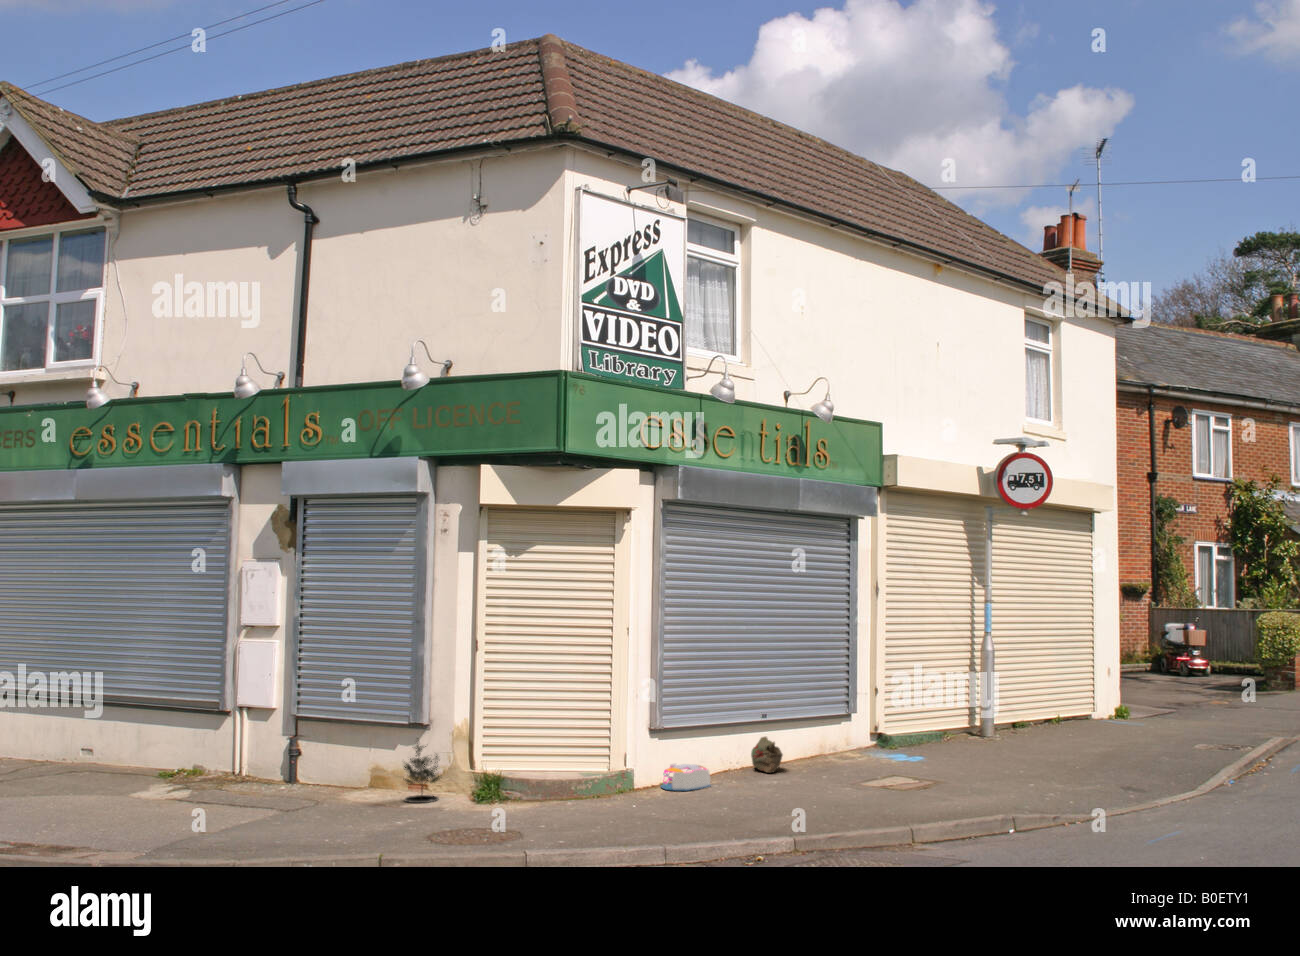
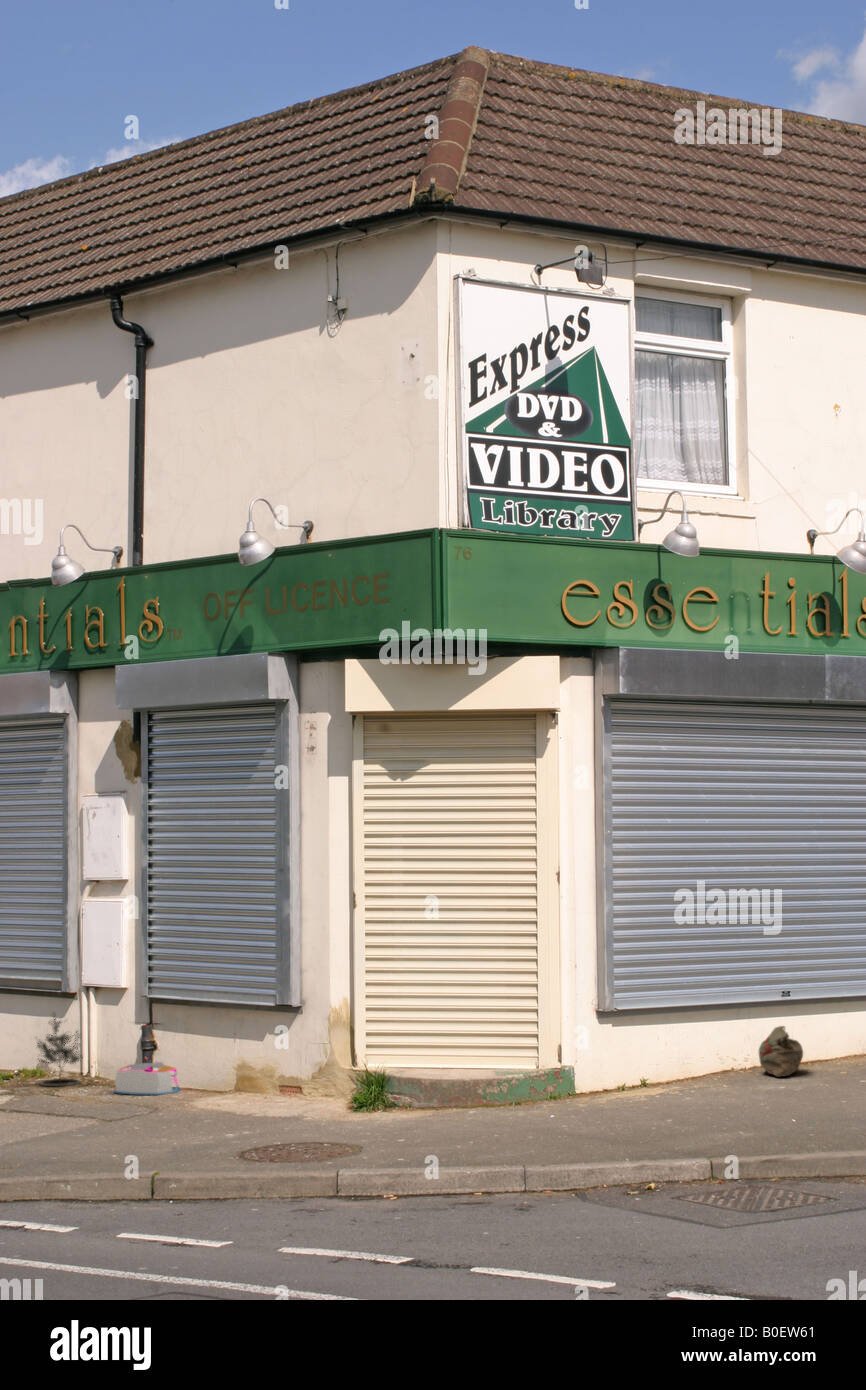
potted tree: present [404,740,440,803] -> present [37,1014,83,1086]
storage bin: present [661,763,711,791] -> present [114,1062,181,1095]

